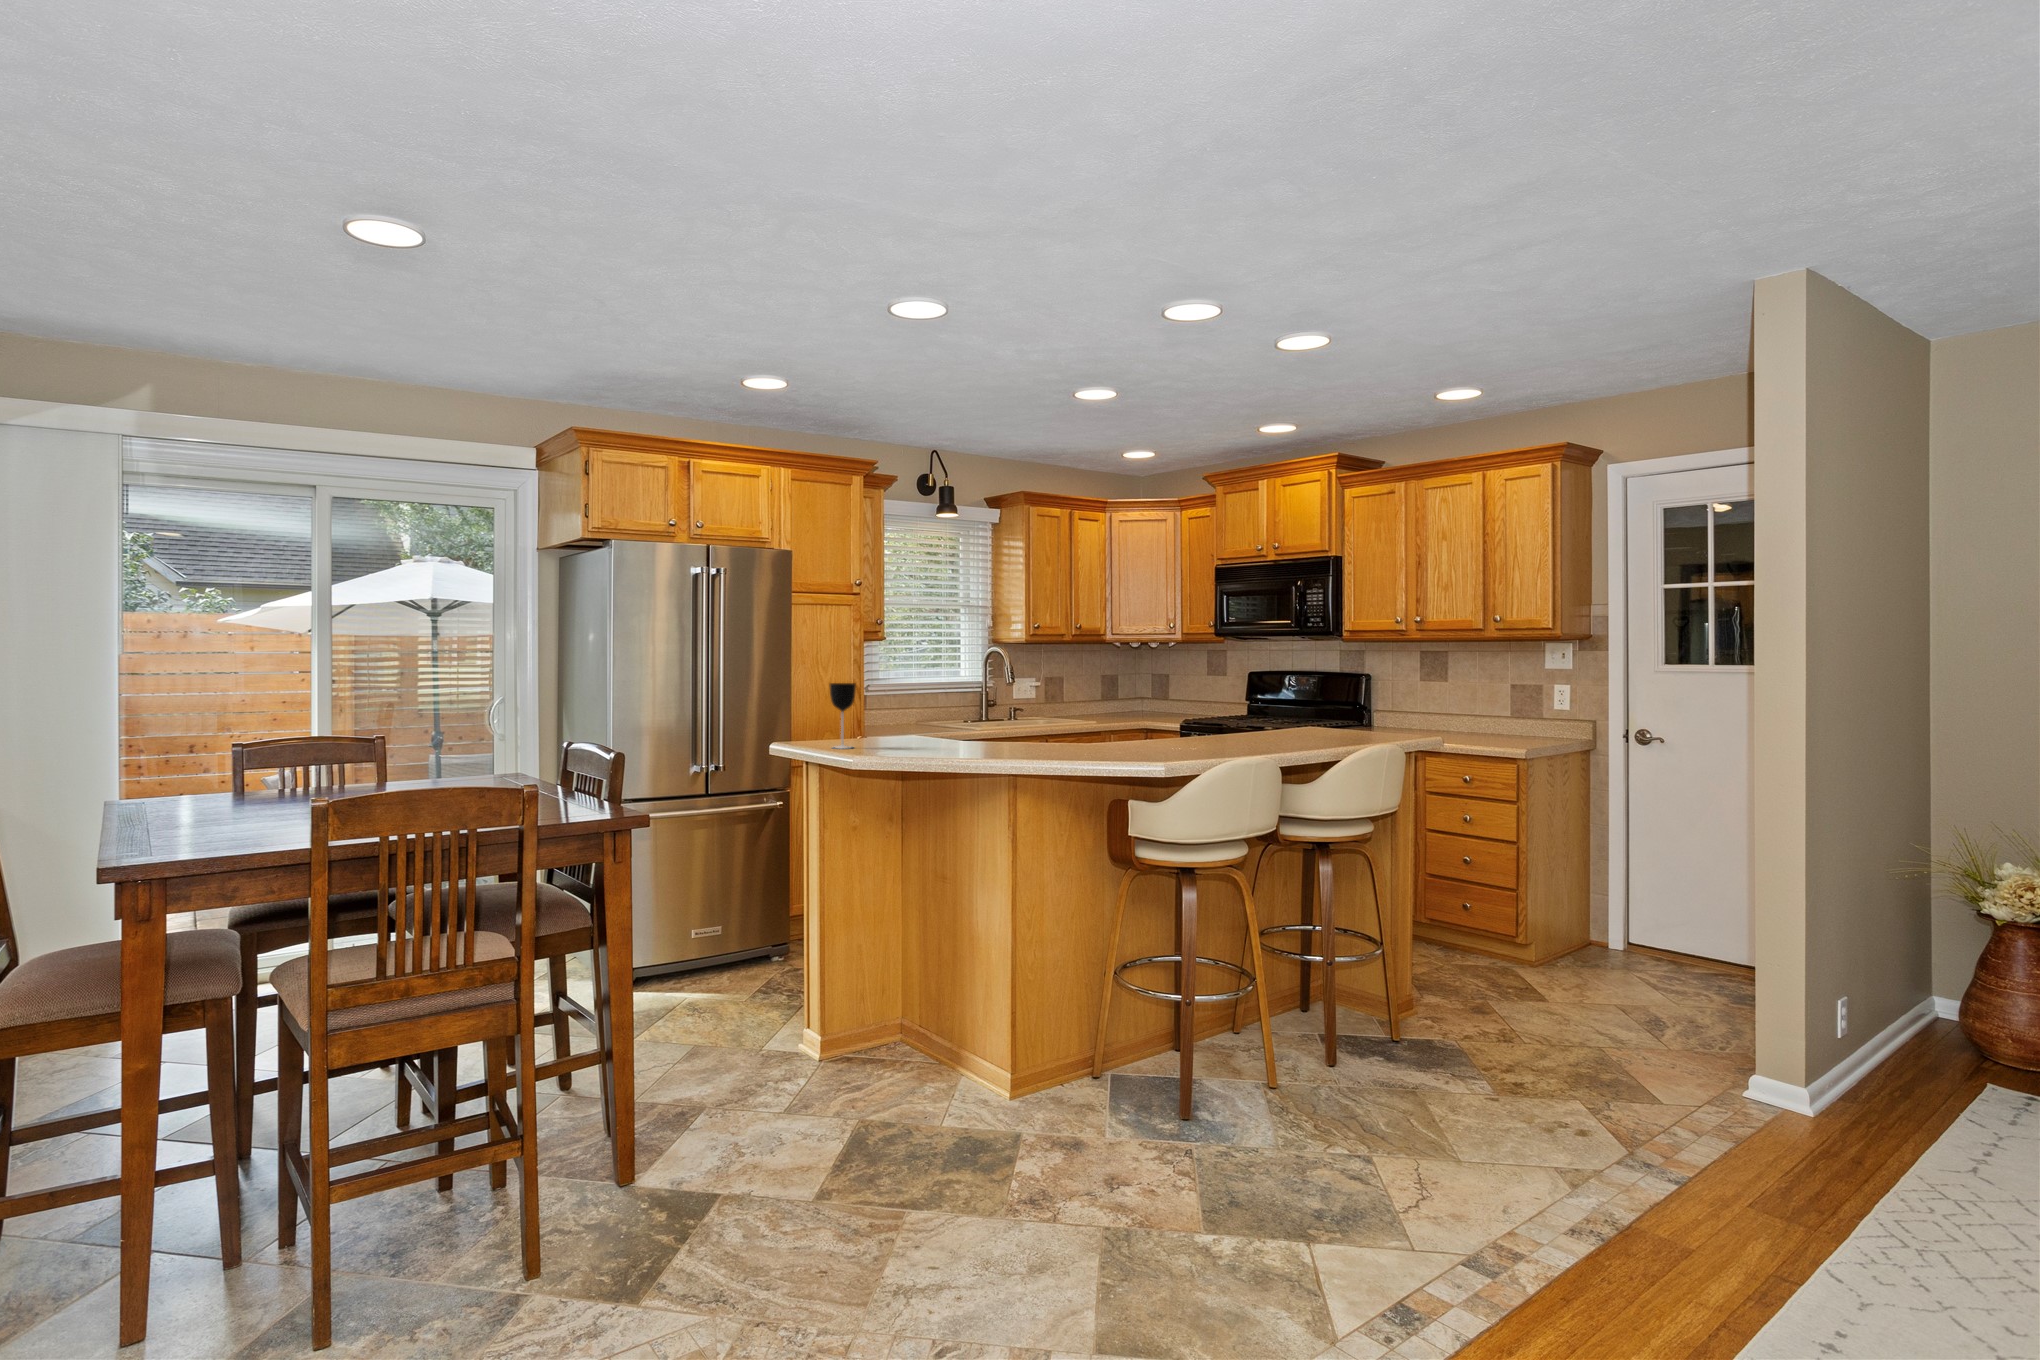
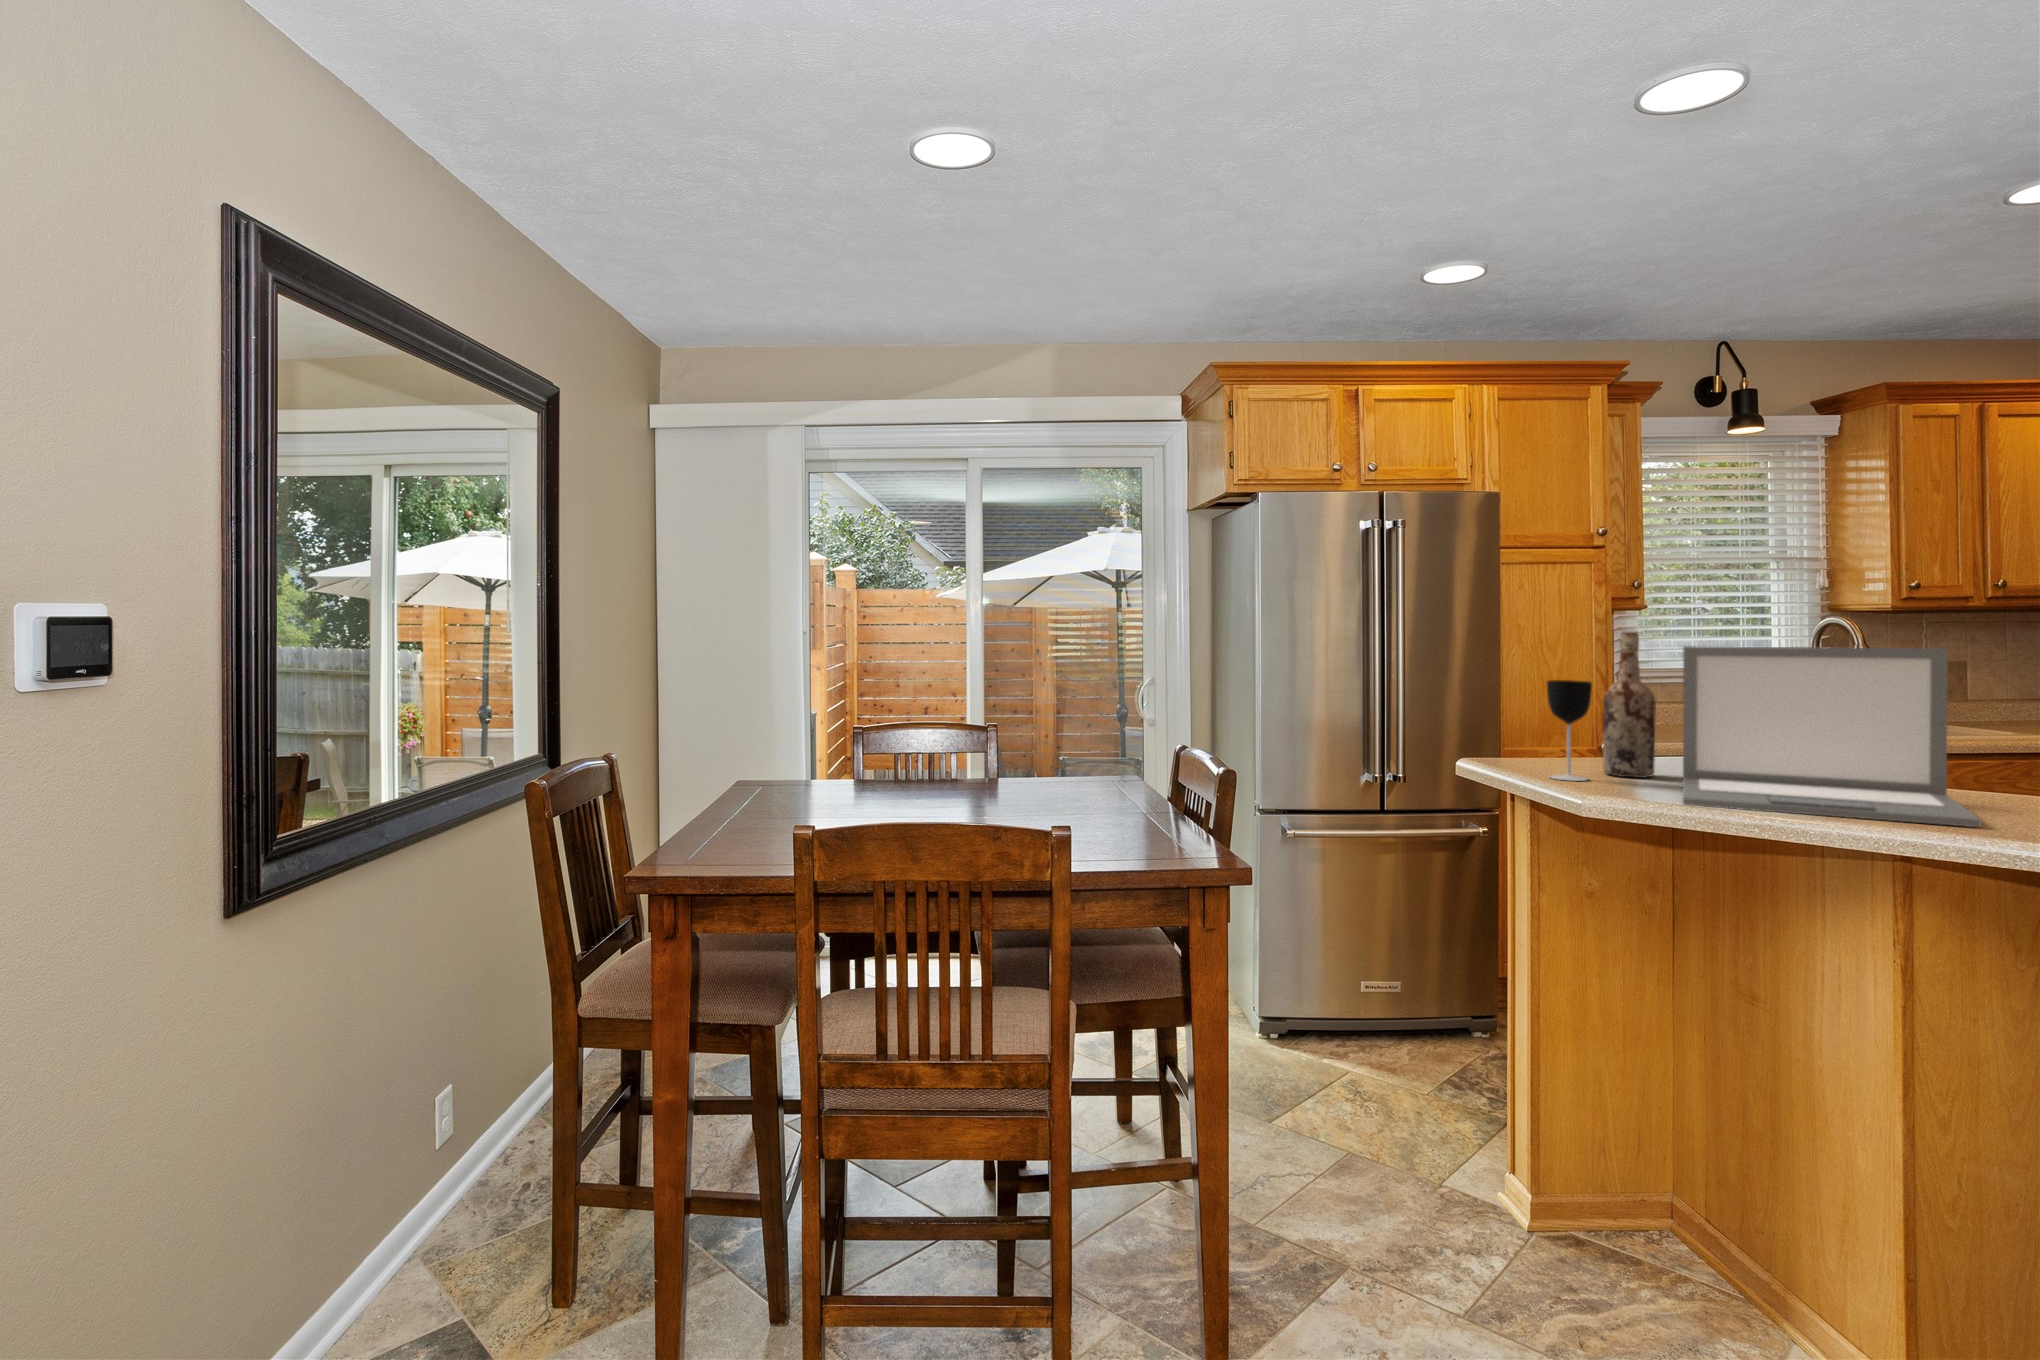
wine bottle: none [862,651,891,745] -> present [1603,632,1656,778]
laptop: none [905,660,1039,755] -> present [1683,646,1981,827]

